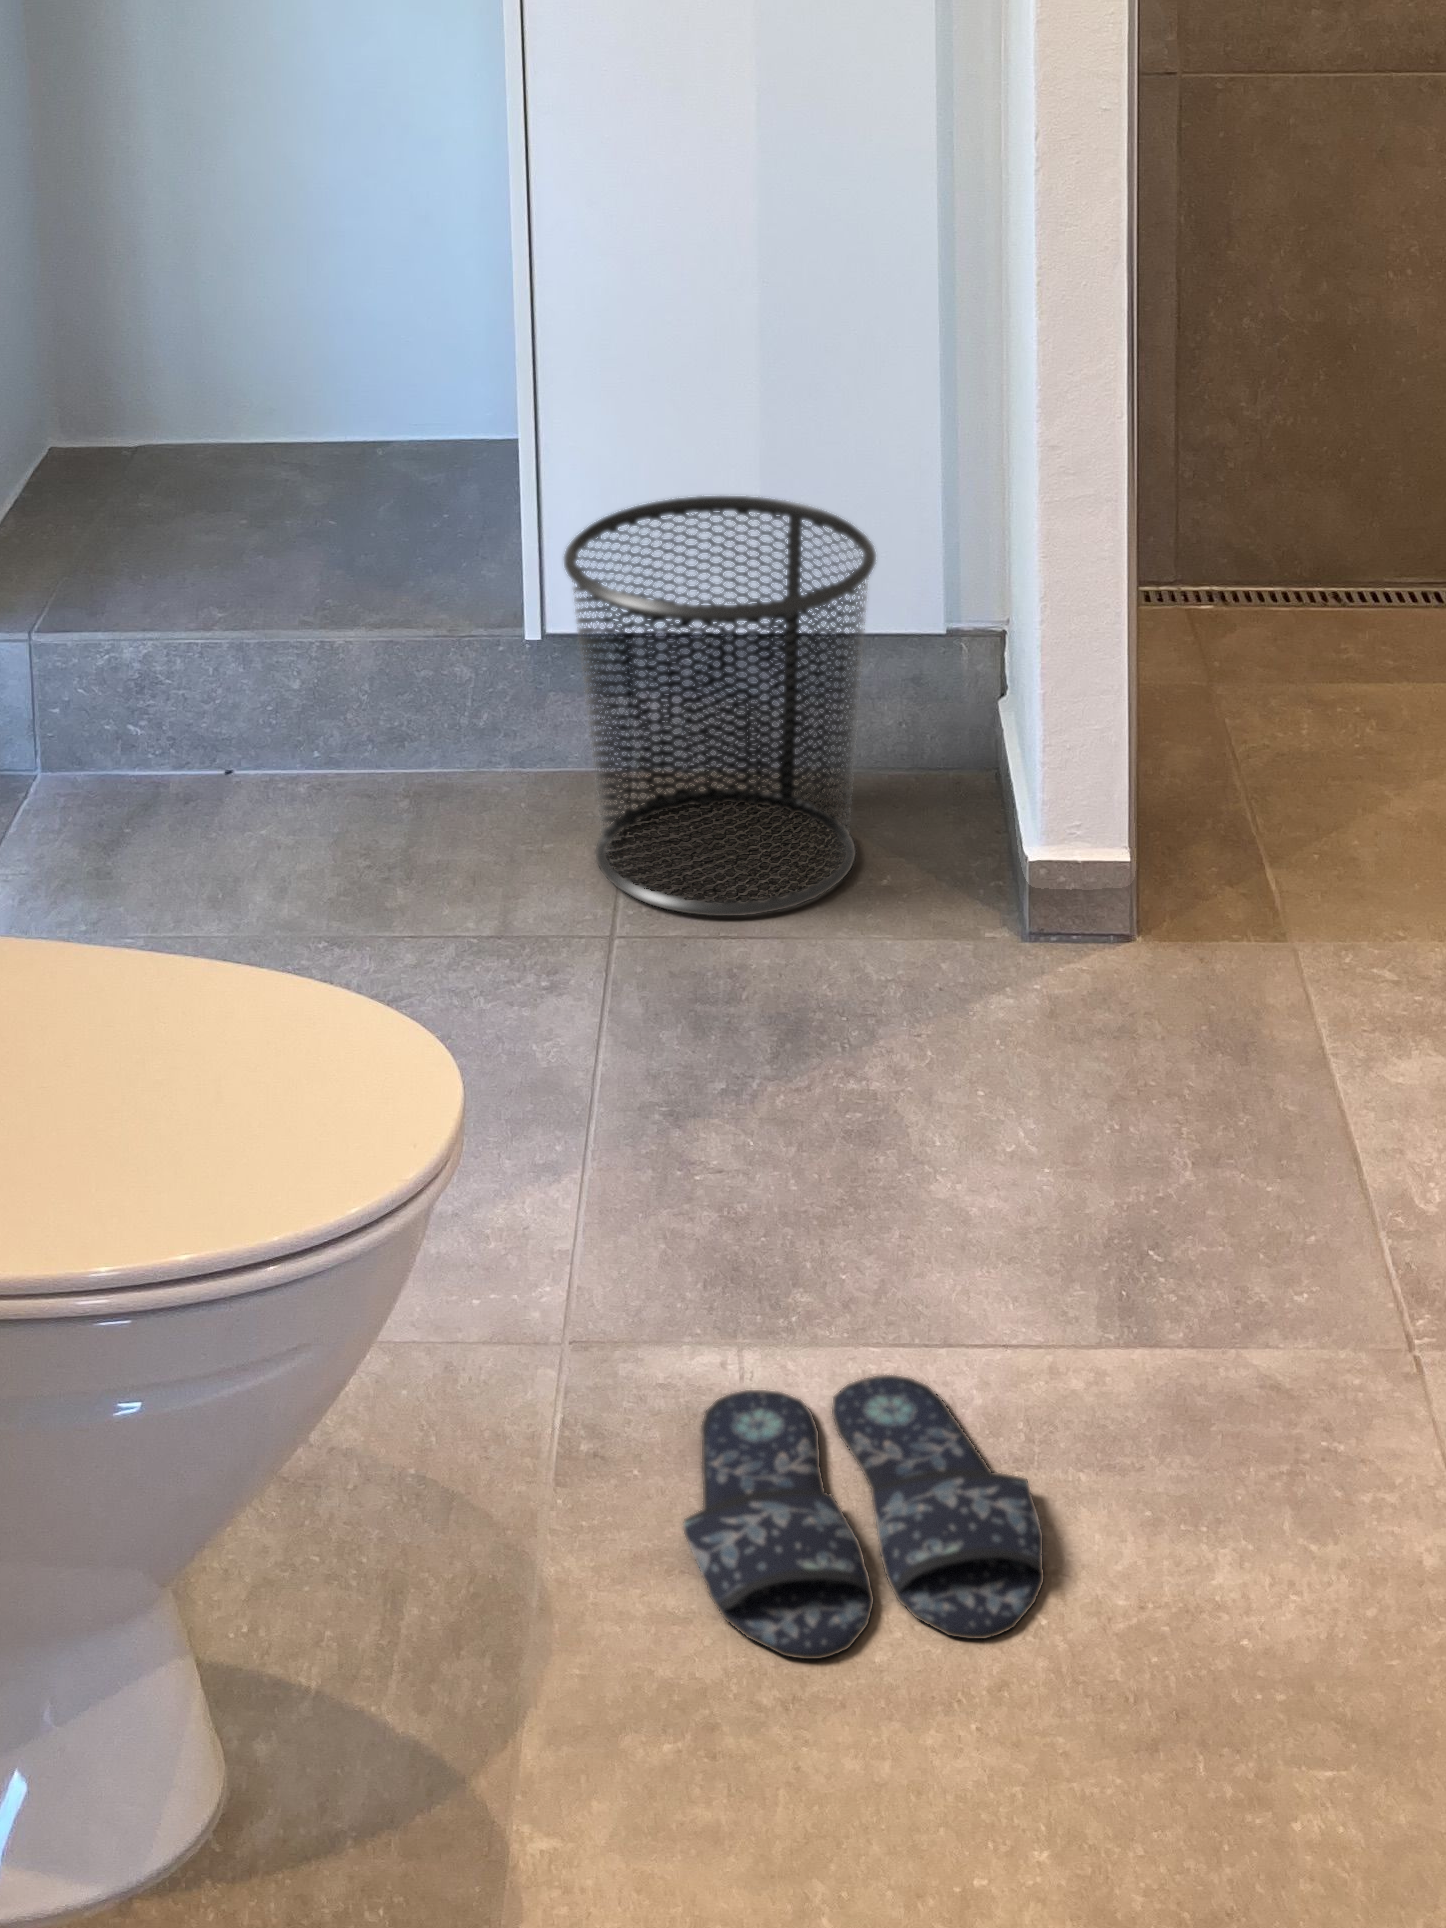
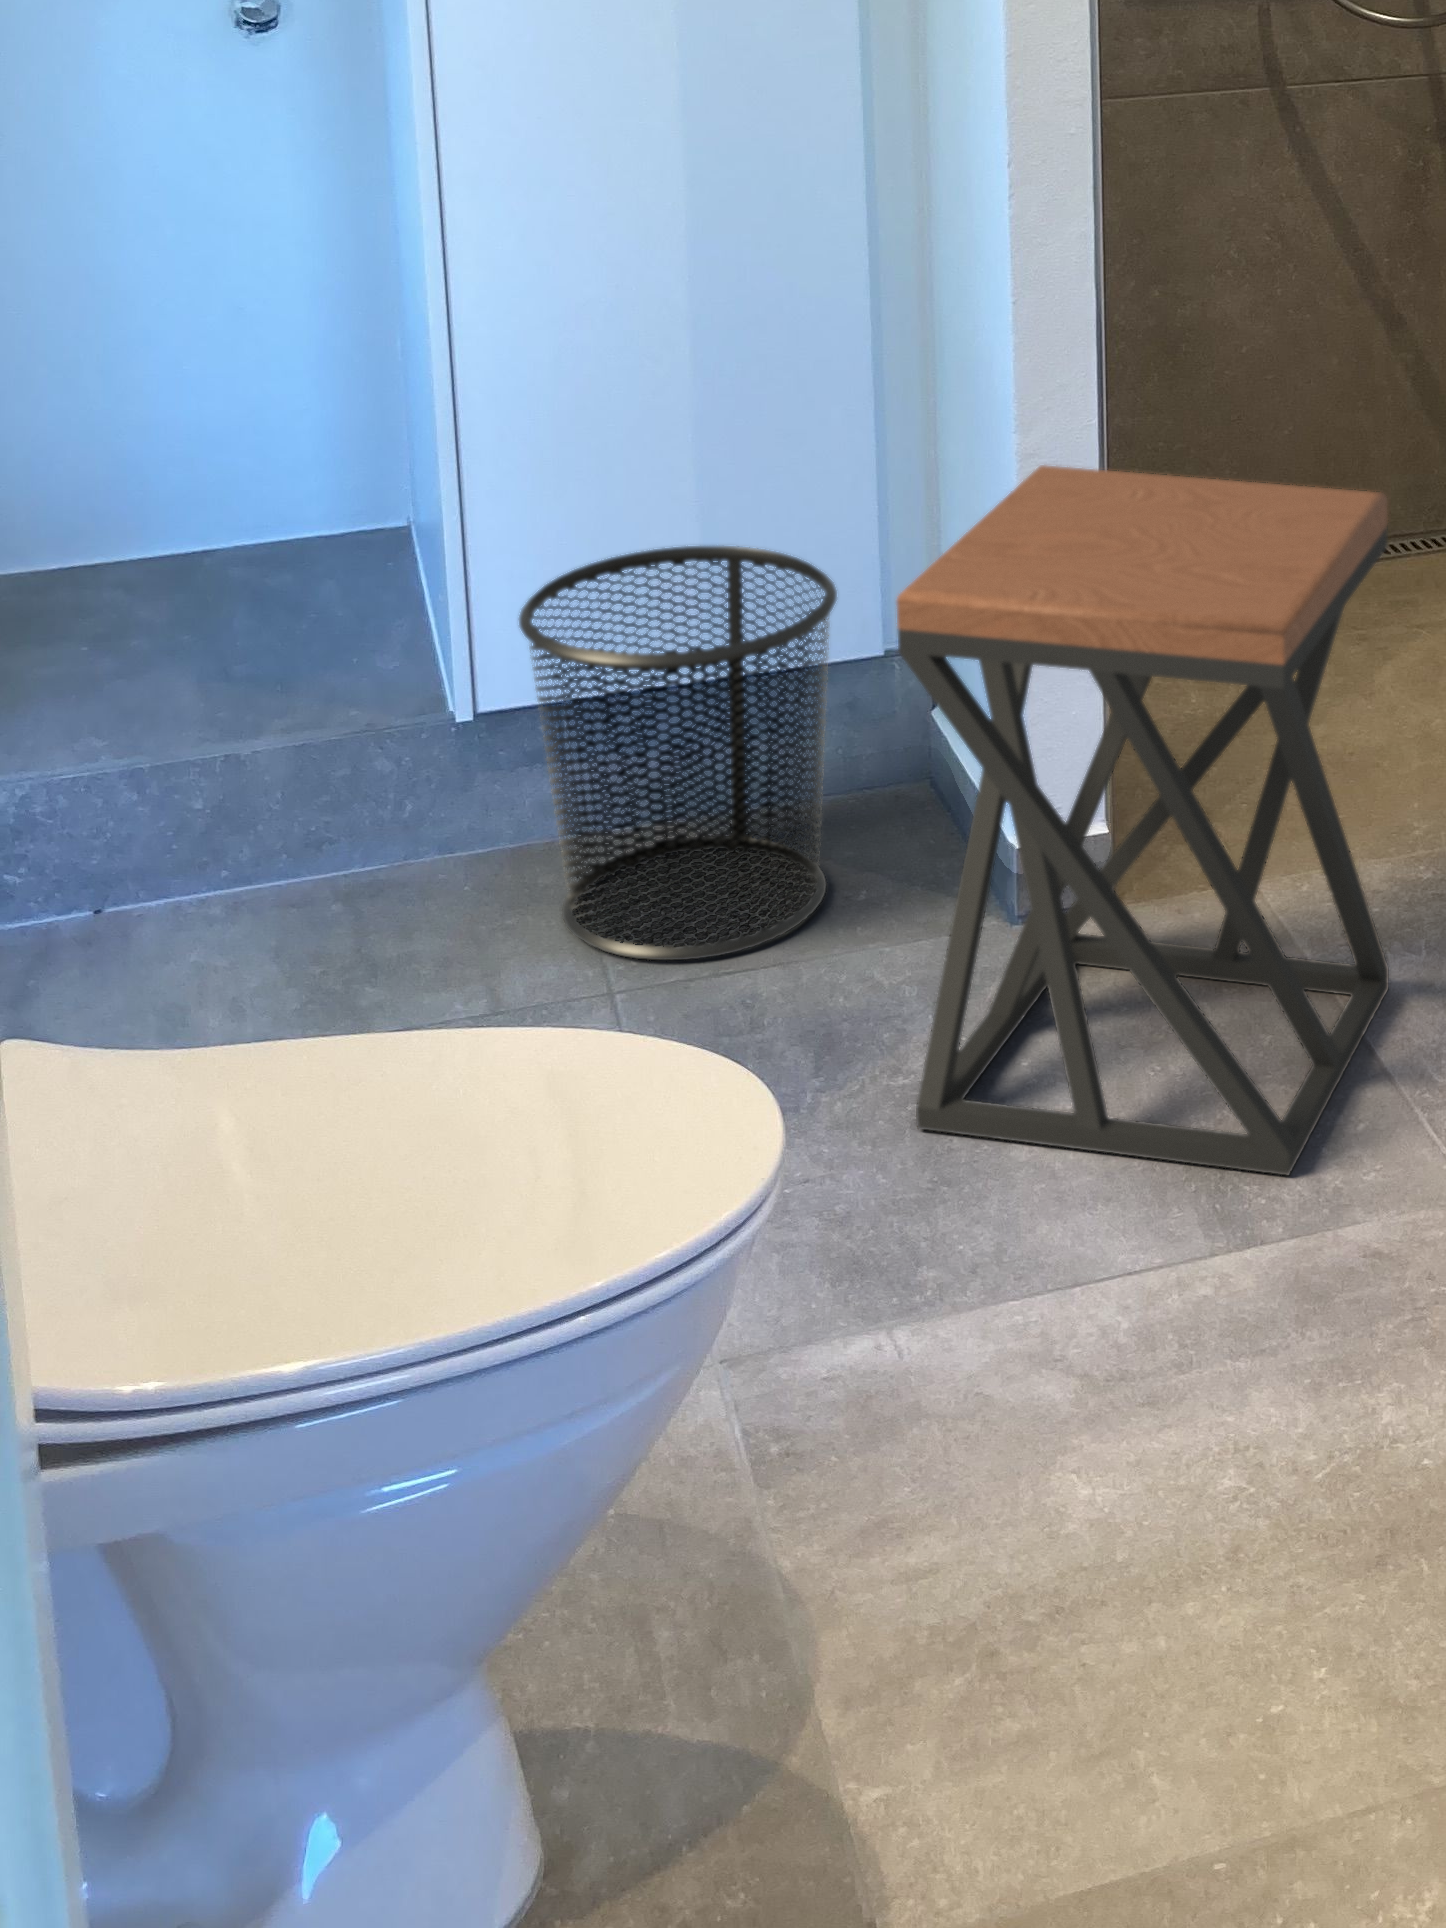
stool: none [840,461,1417,1280] -> present [897,465,1389,1175]
slippers: present [683,1375,1044,1659] -> none [881,1317,1240,1574]

